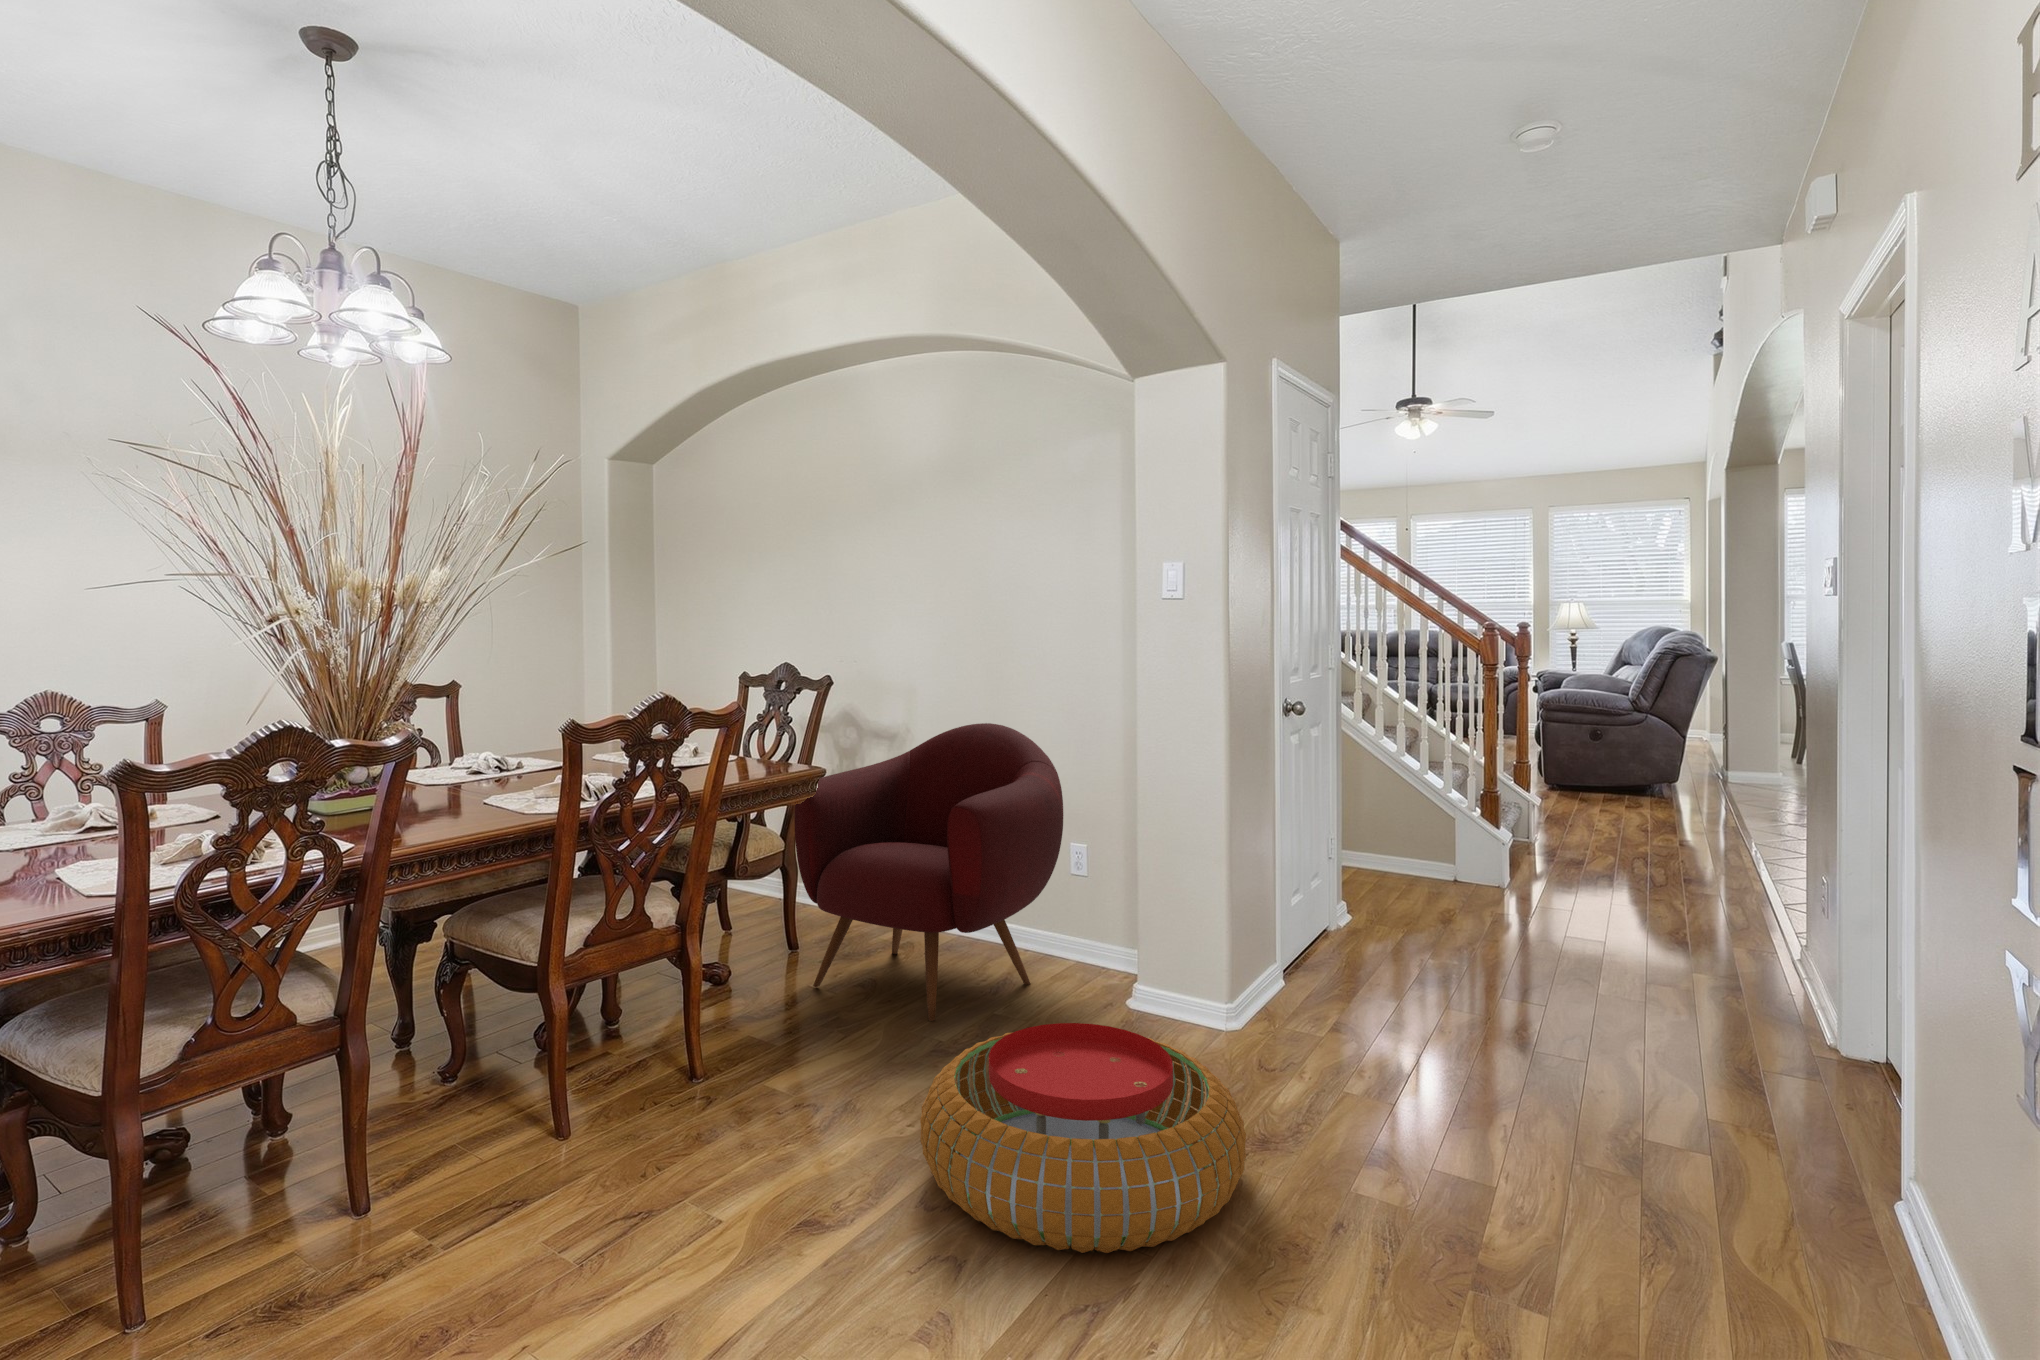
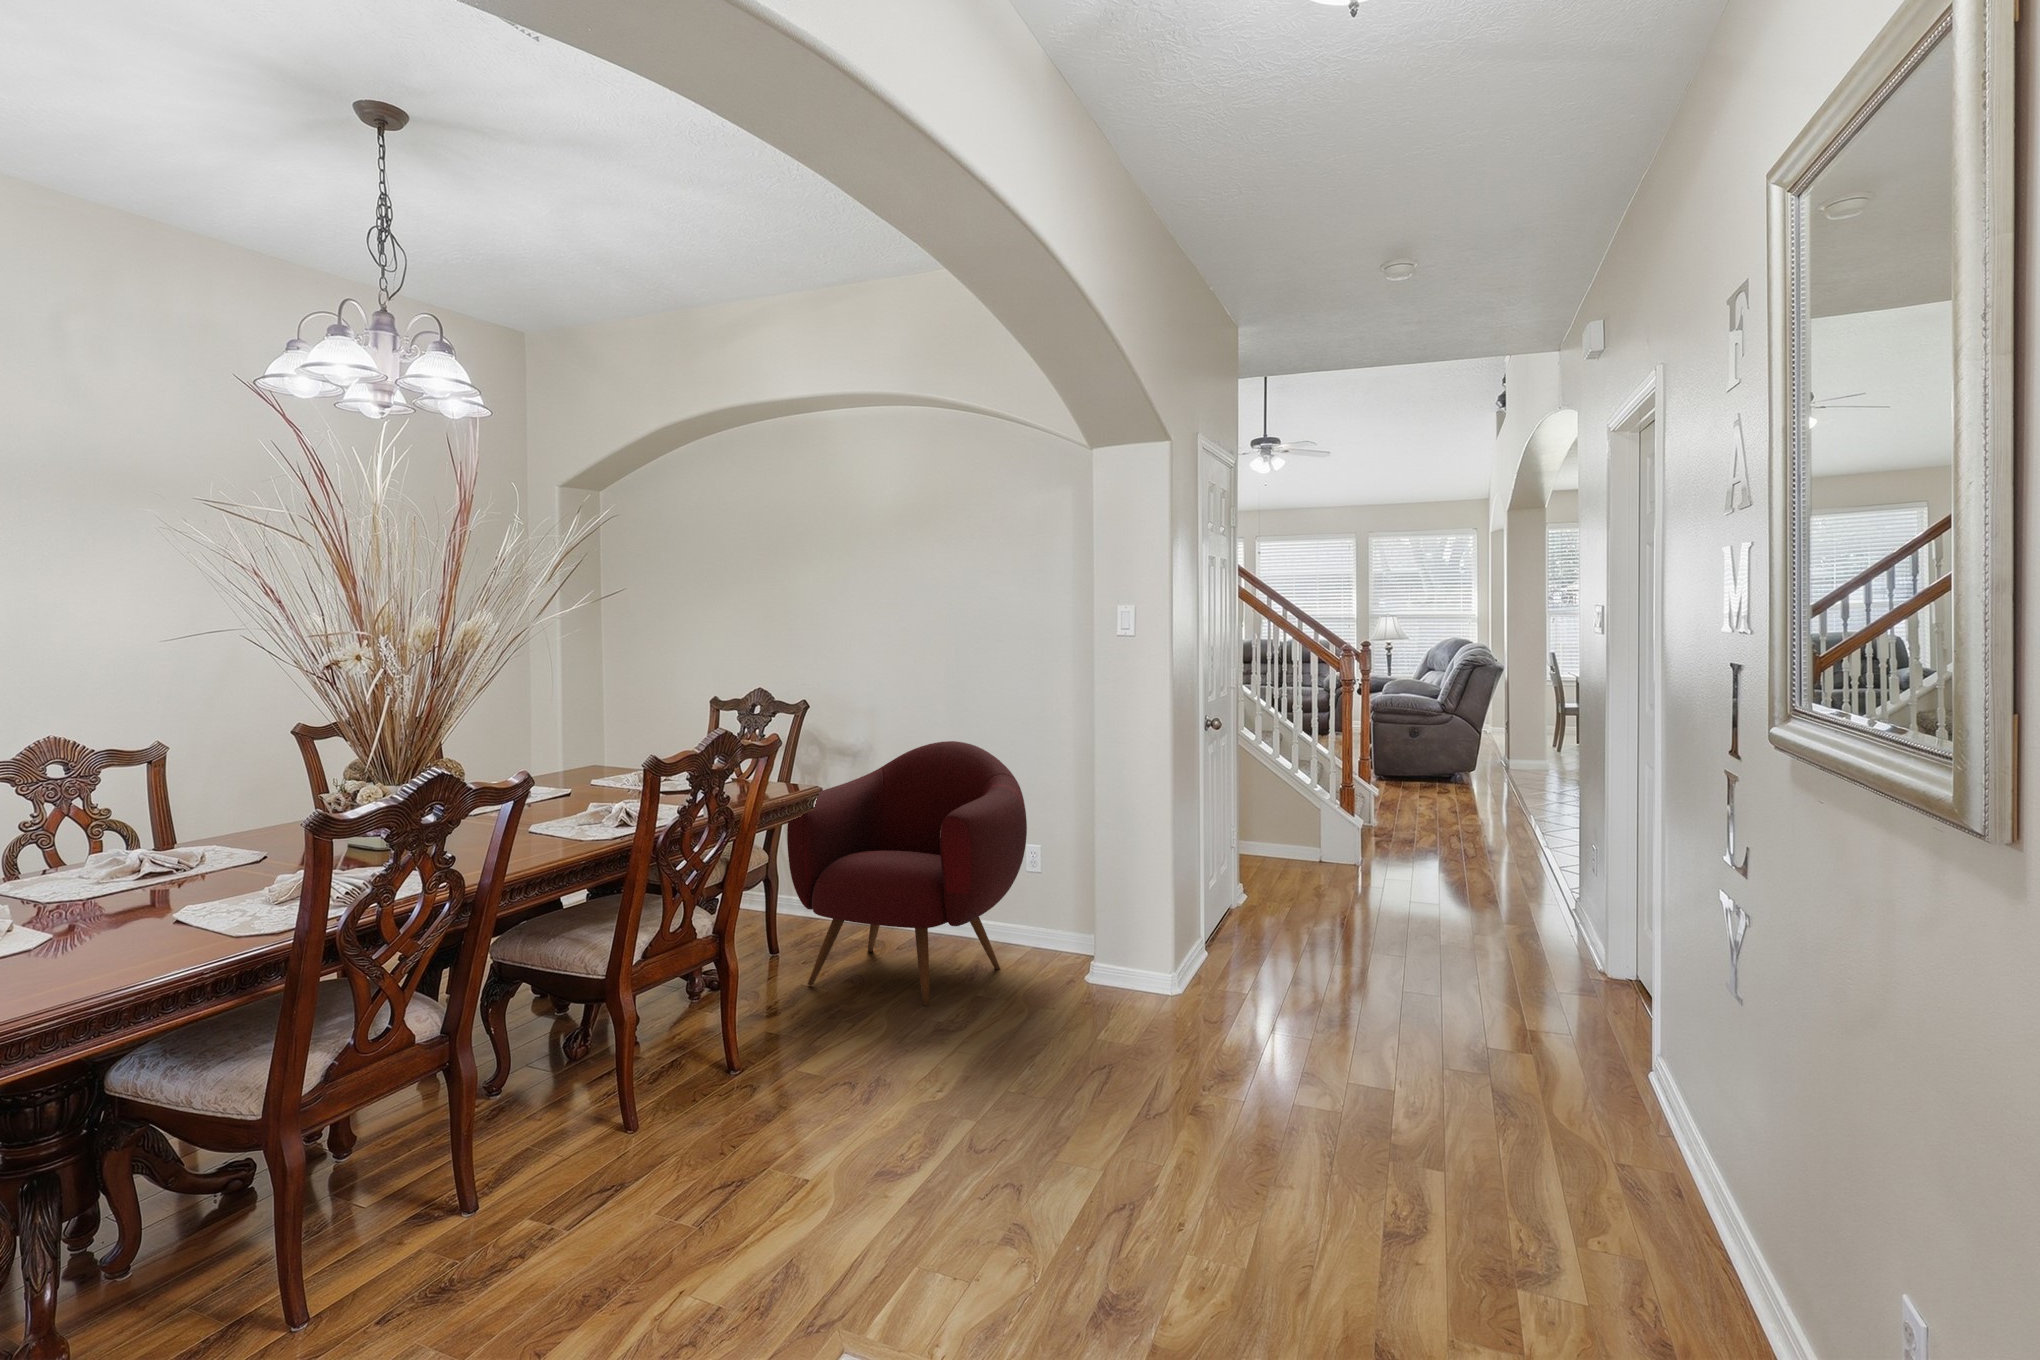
pouf: present [920,1023,1246,1253] -> none [962,993,1225,1169]

